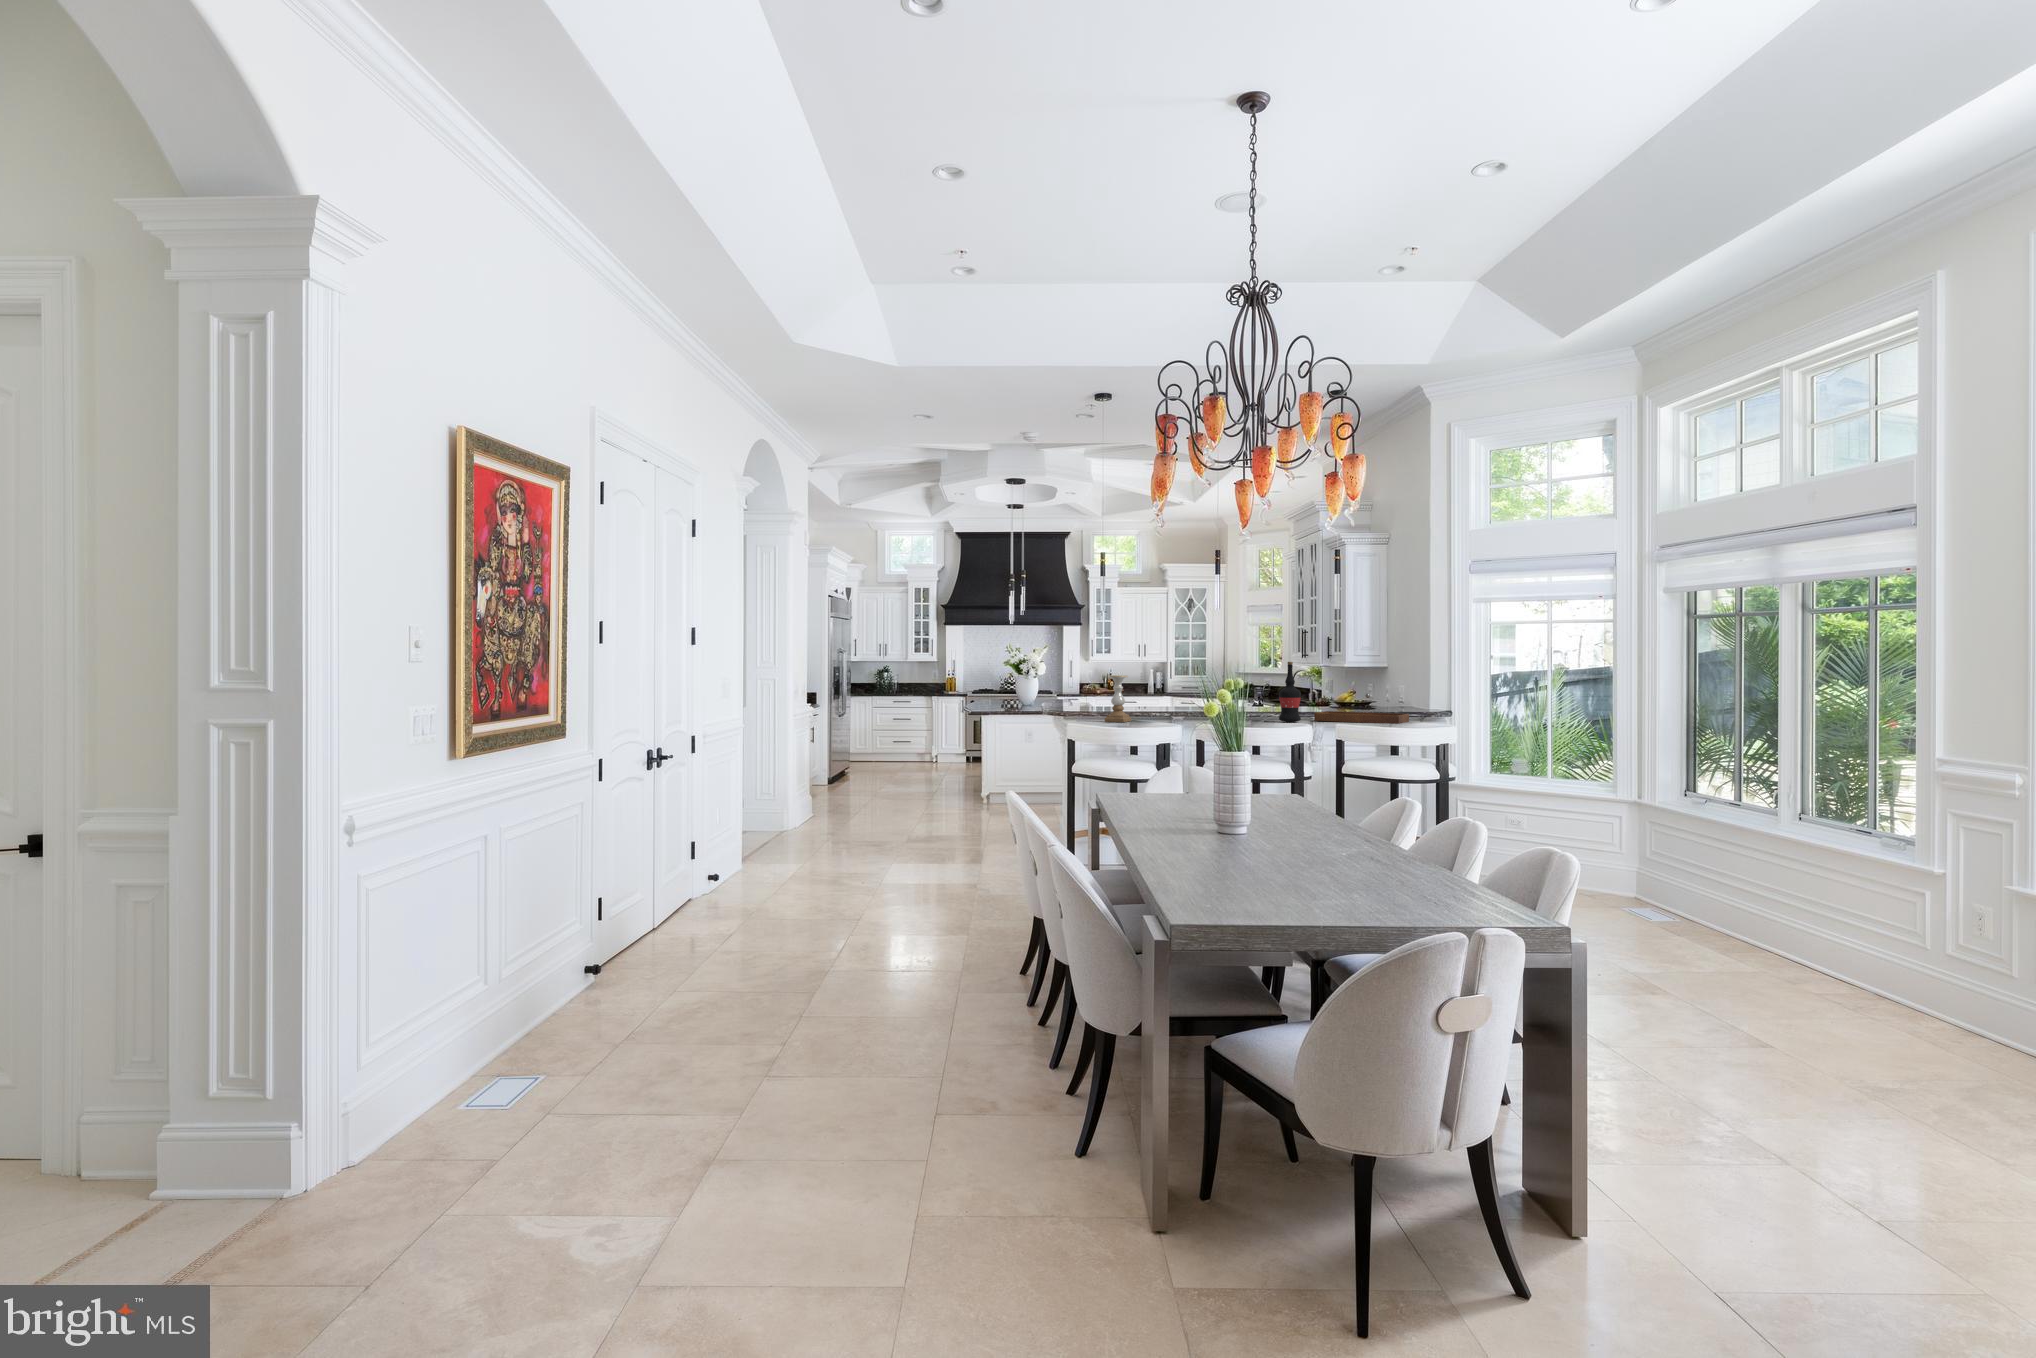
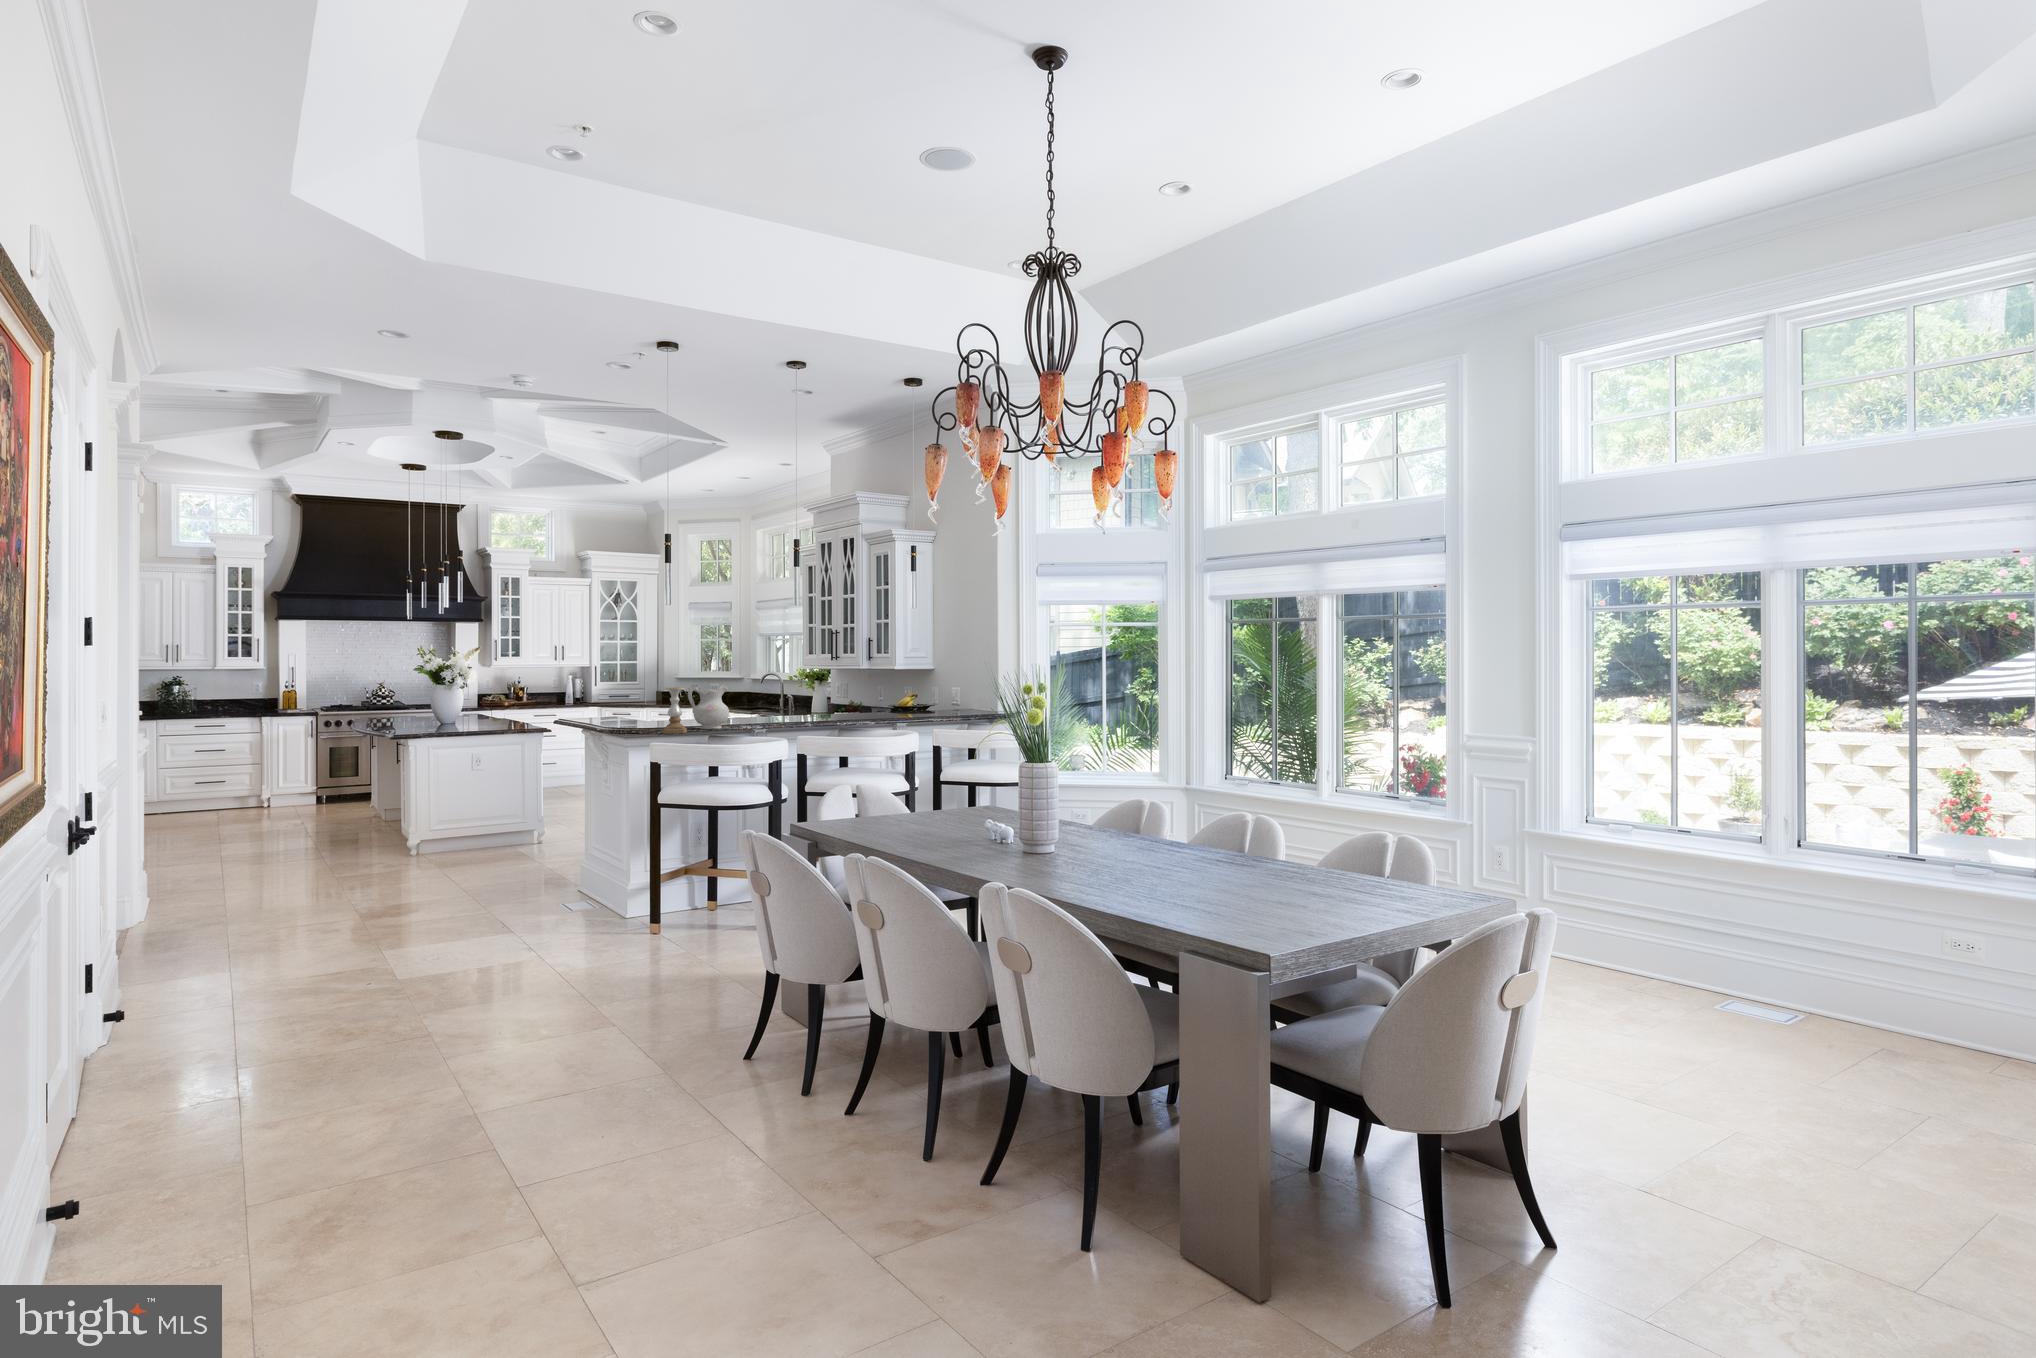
wine bottle: present [1279,662,1301,722] -> none [825,672,845,726]
ceramic pitcher: none [1144,673,1184,719] -> present [688,684,729,729]
tray: present [1314,693,1409,724] -> none [854,699,927,724]

